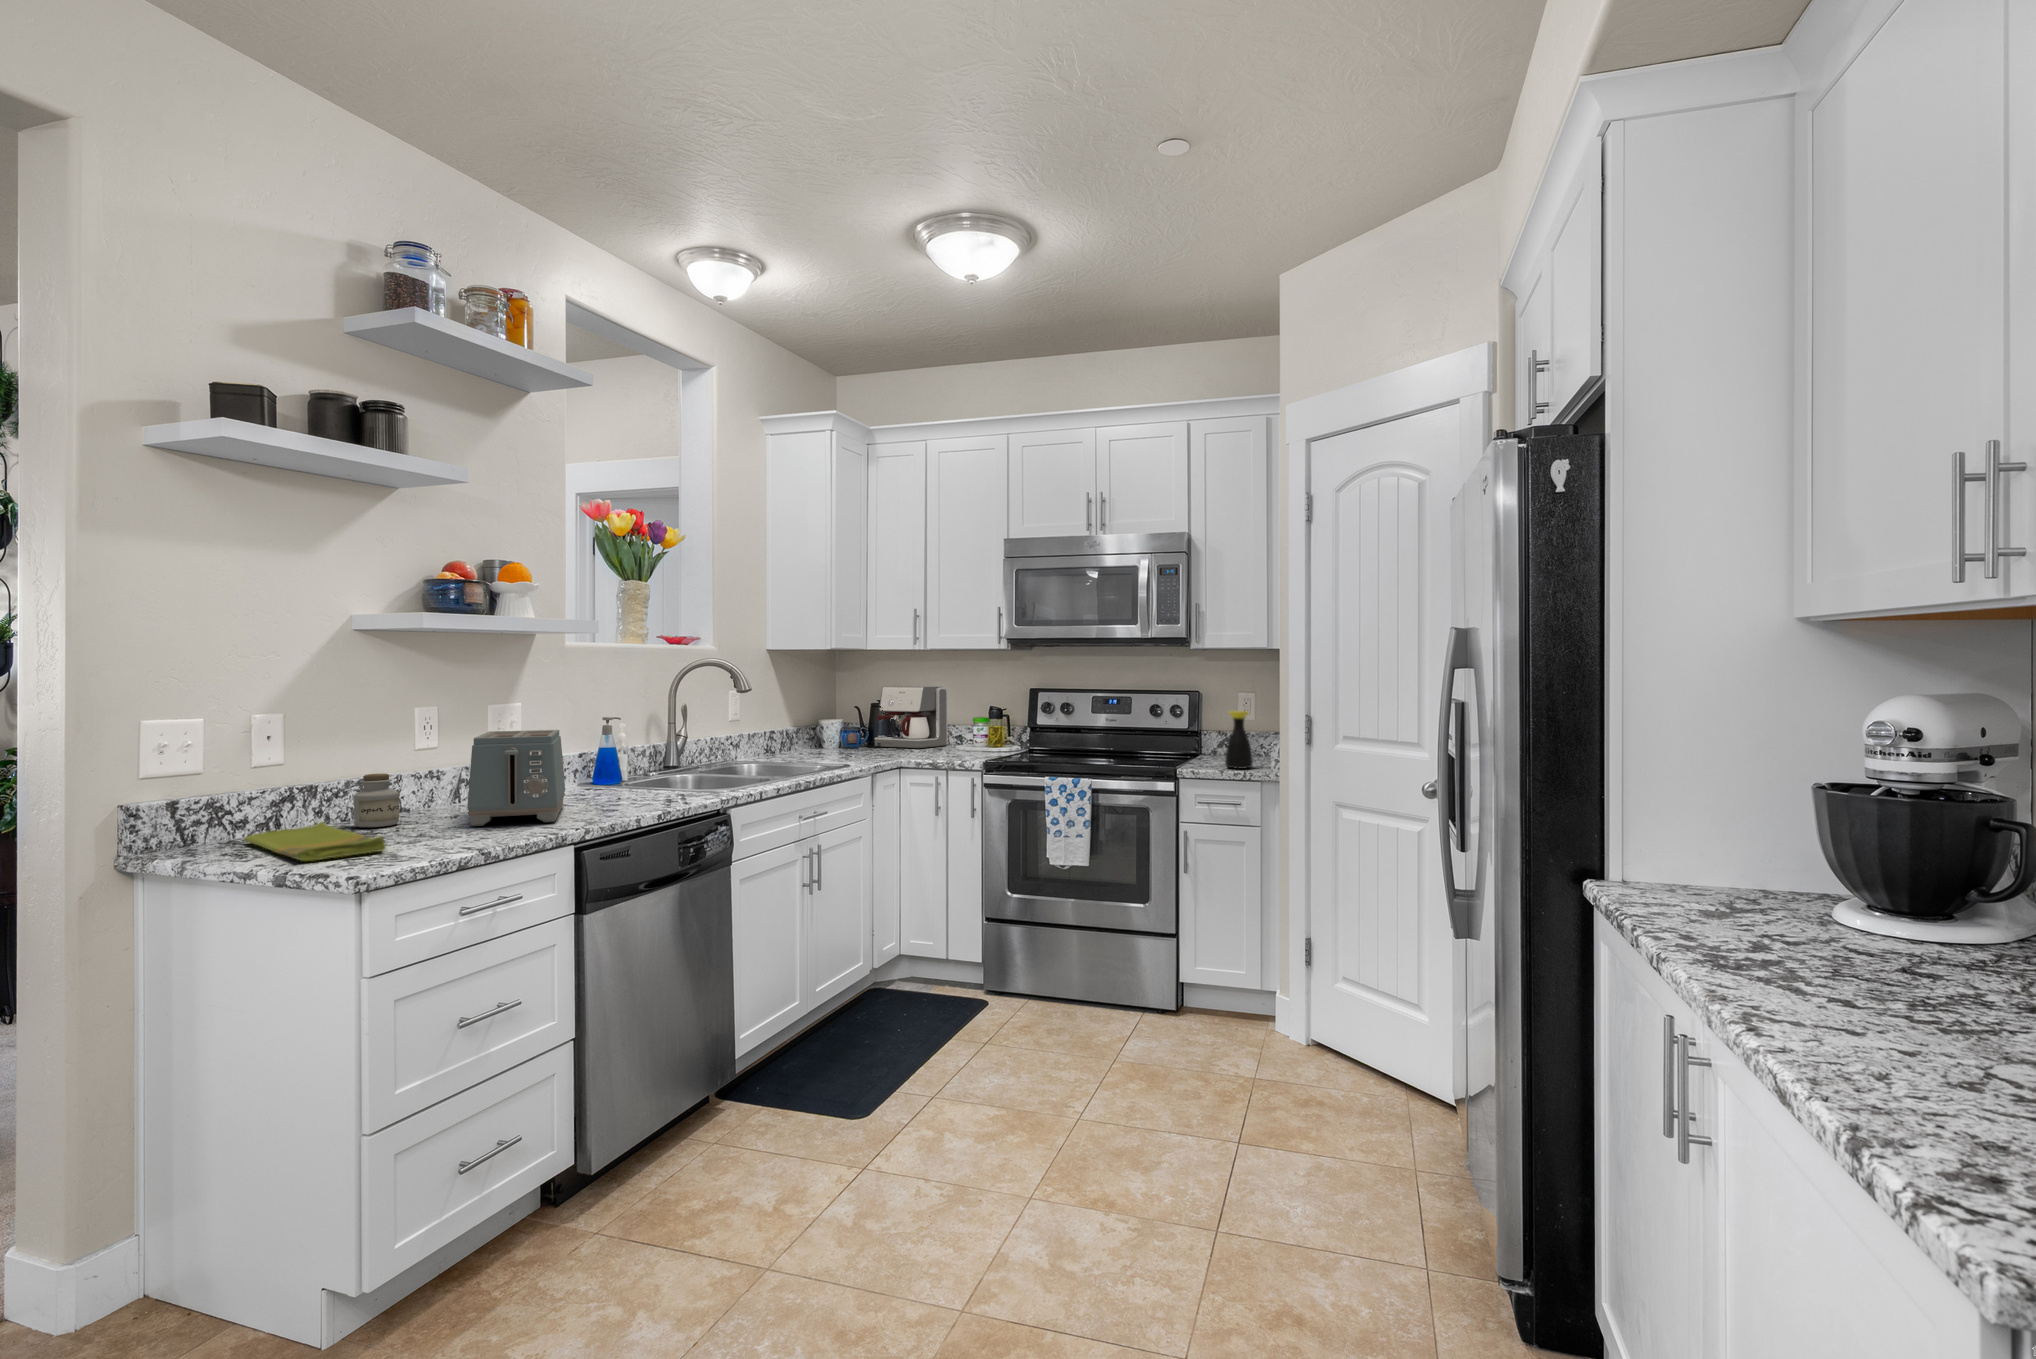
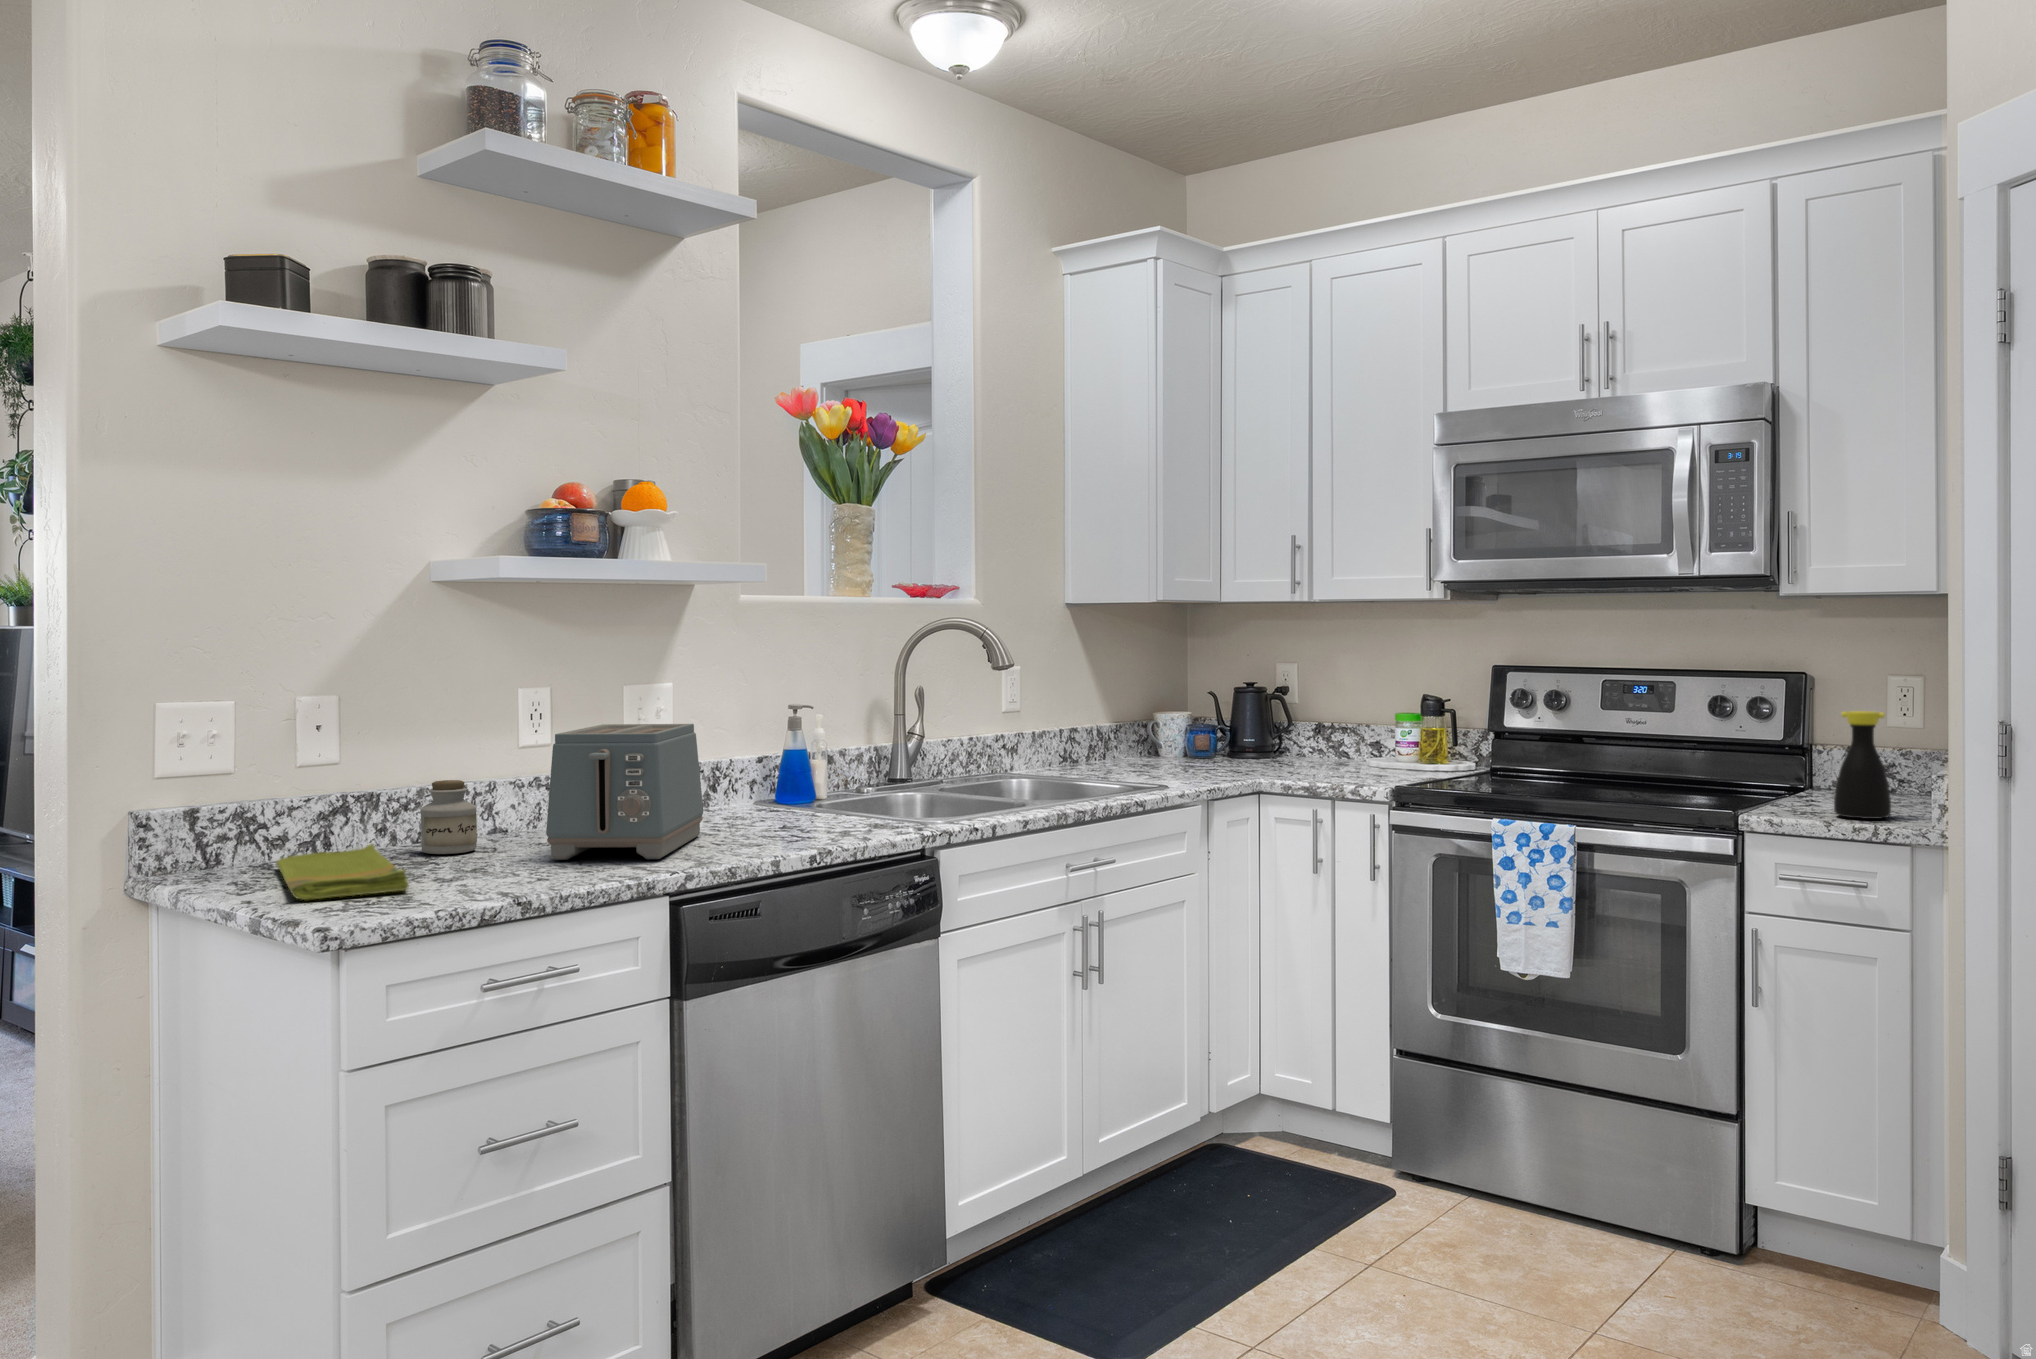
coffee maker: present [875,686,948,748] -> none [1238,662,1355,762]

